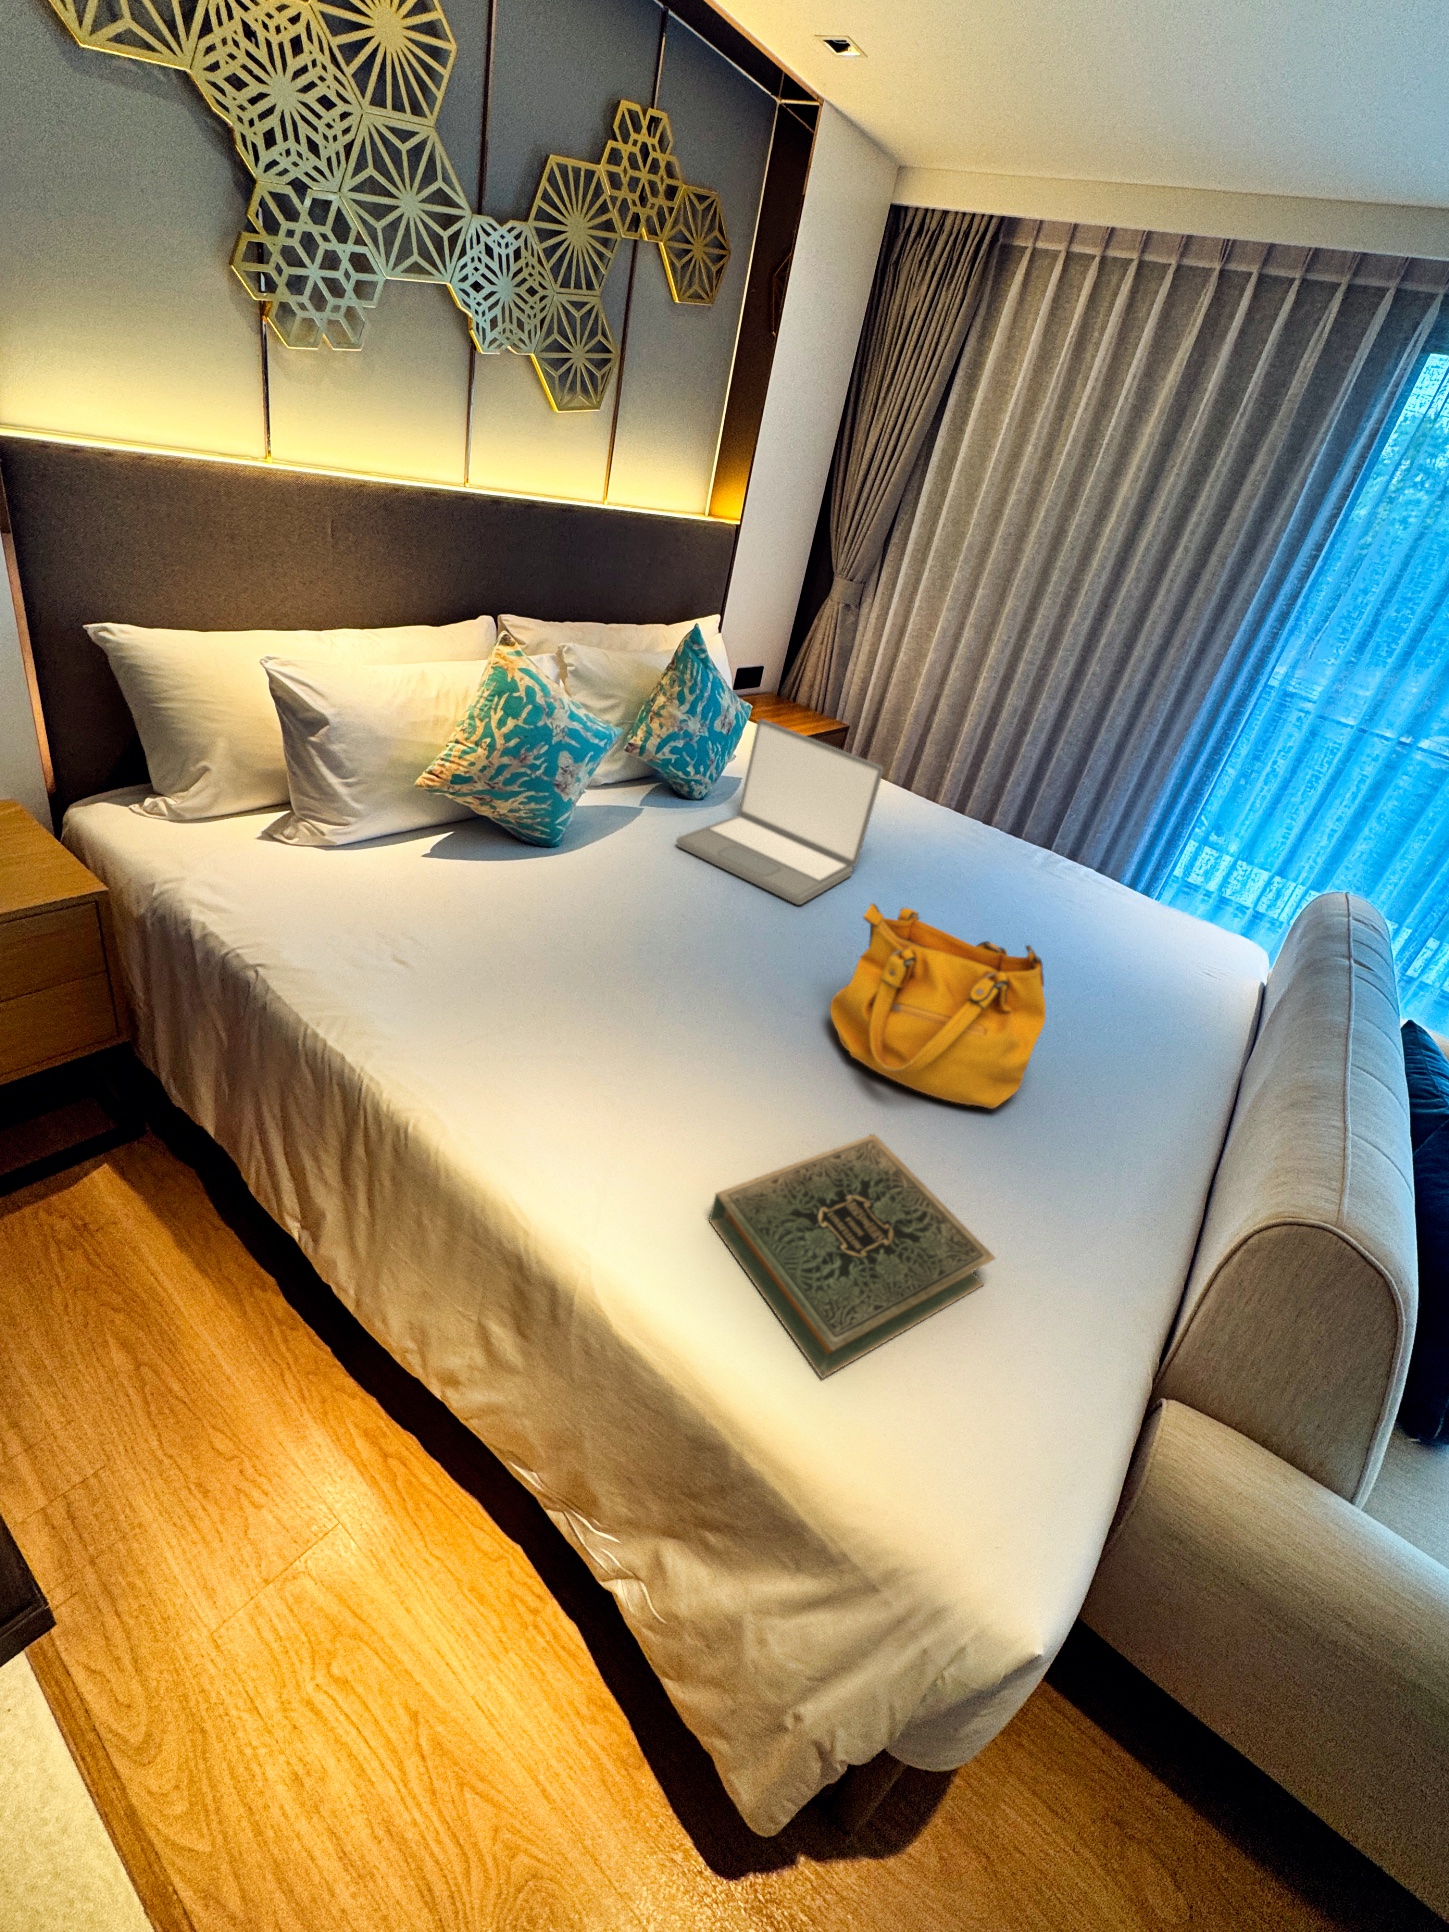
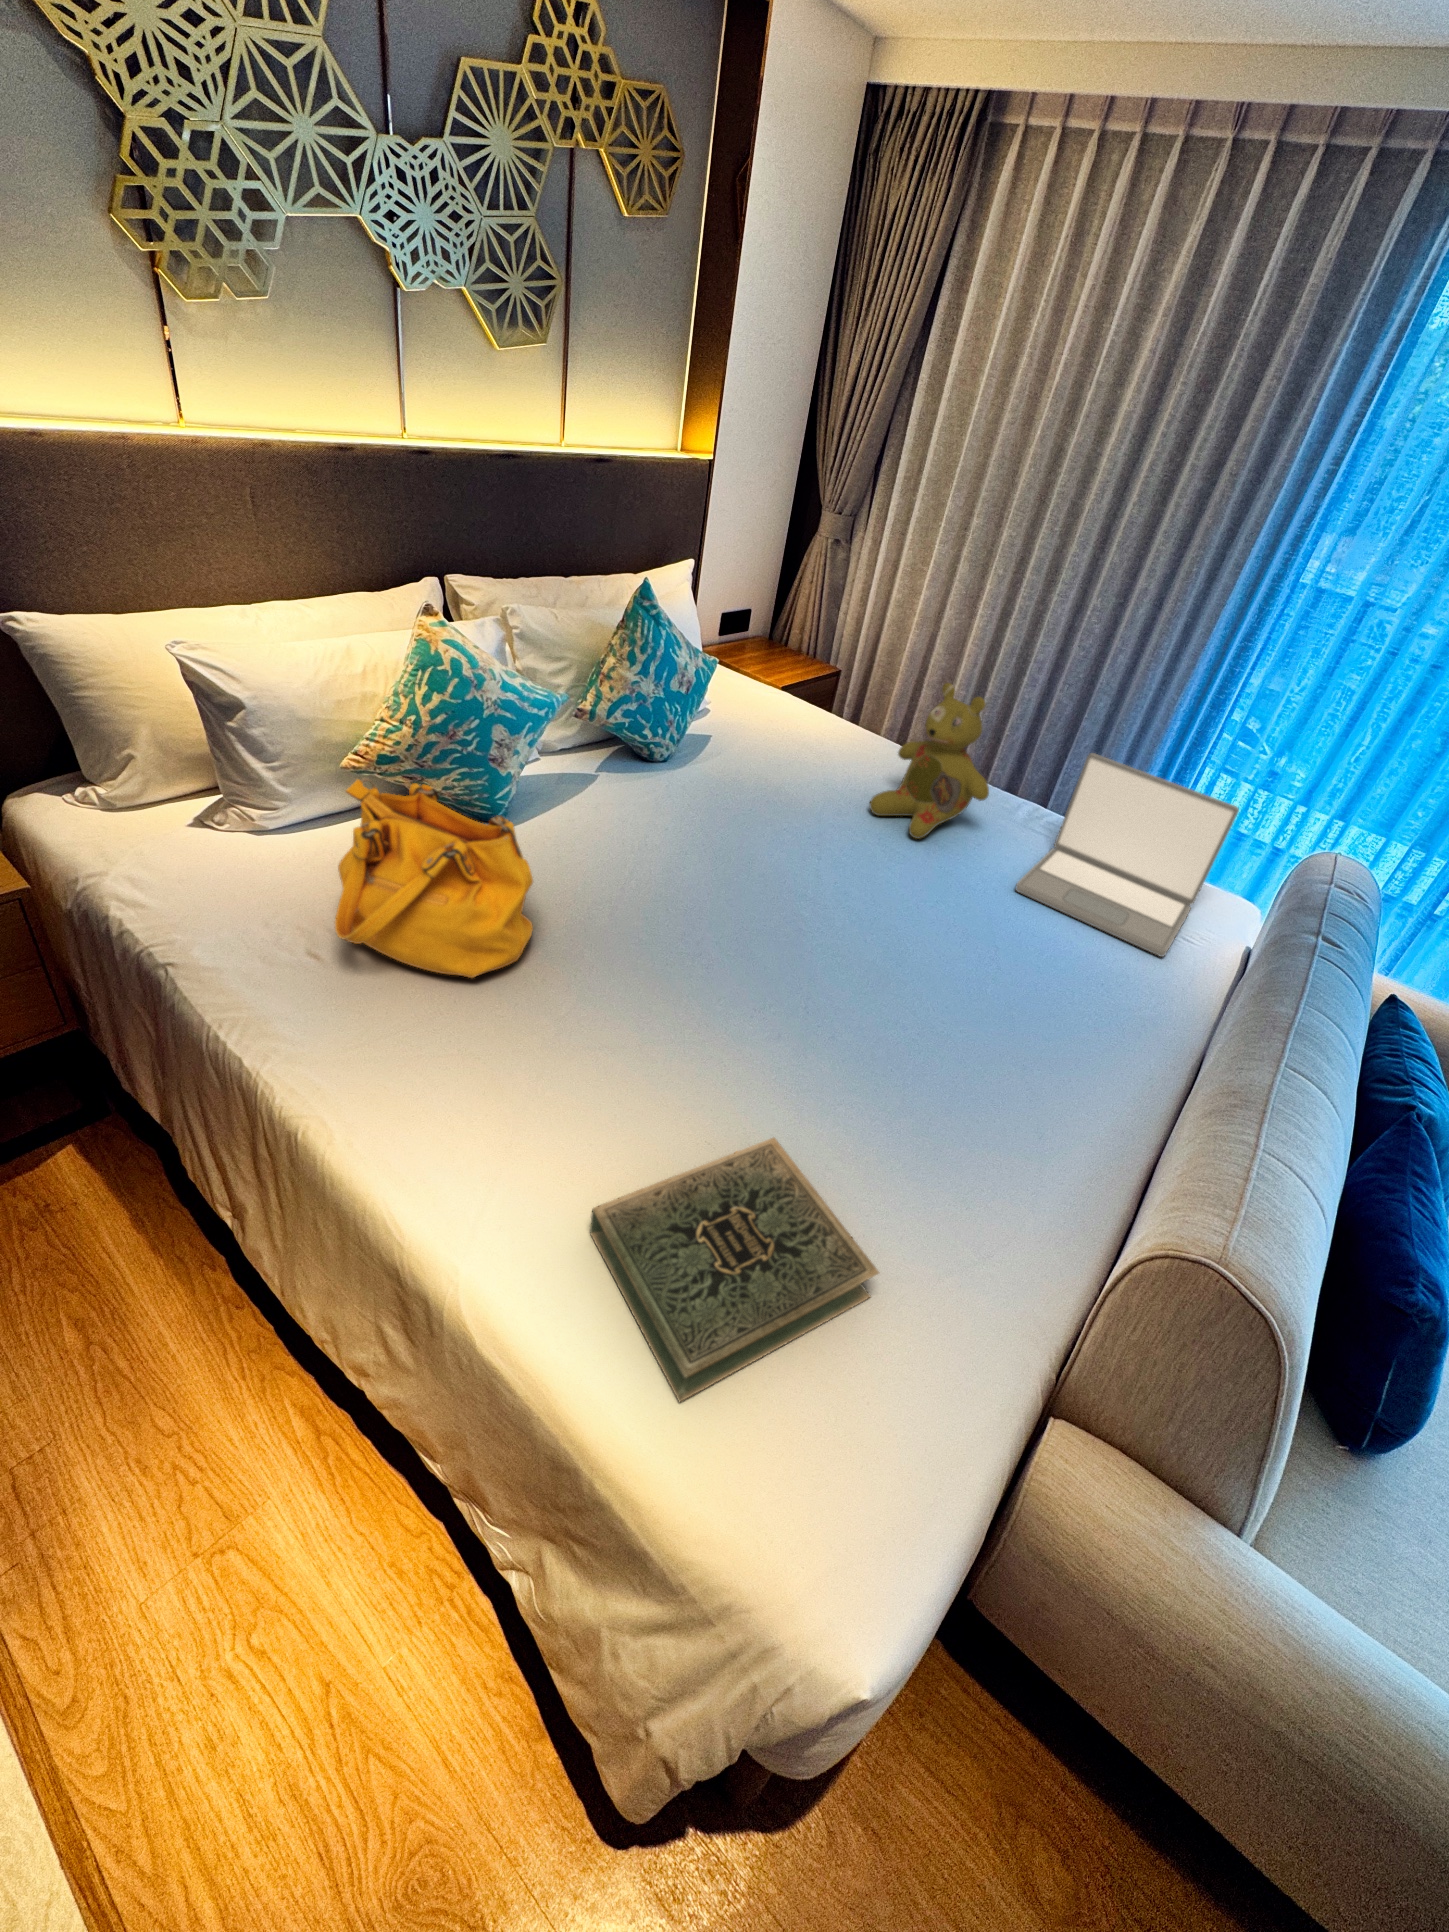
laptop: present [677,719,884,905] -> present [1016,753,1239,957]
stuffed bear: none [903,731,1018,876] -> present [869,683,989,839]
handbag: present [830,903,1046,1109] -> present [335,778,533,978]

